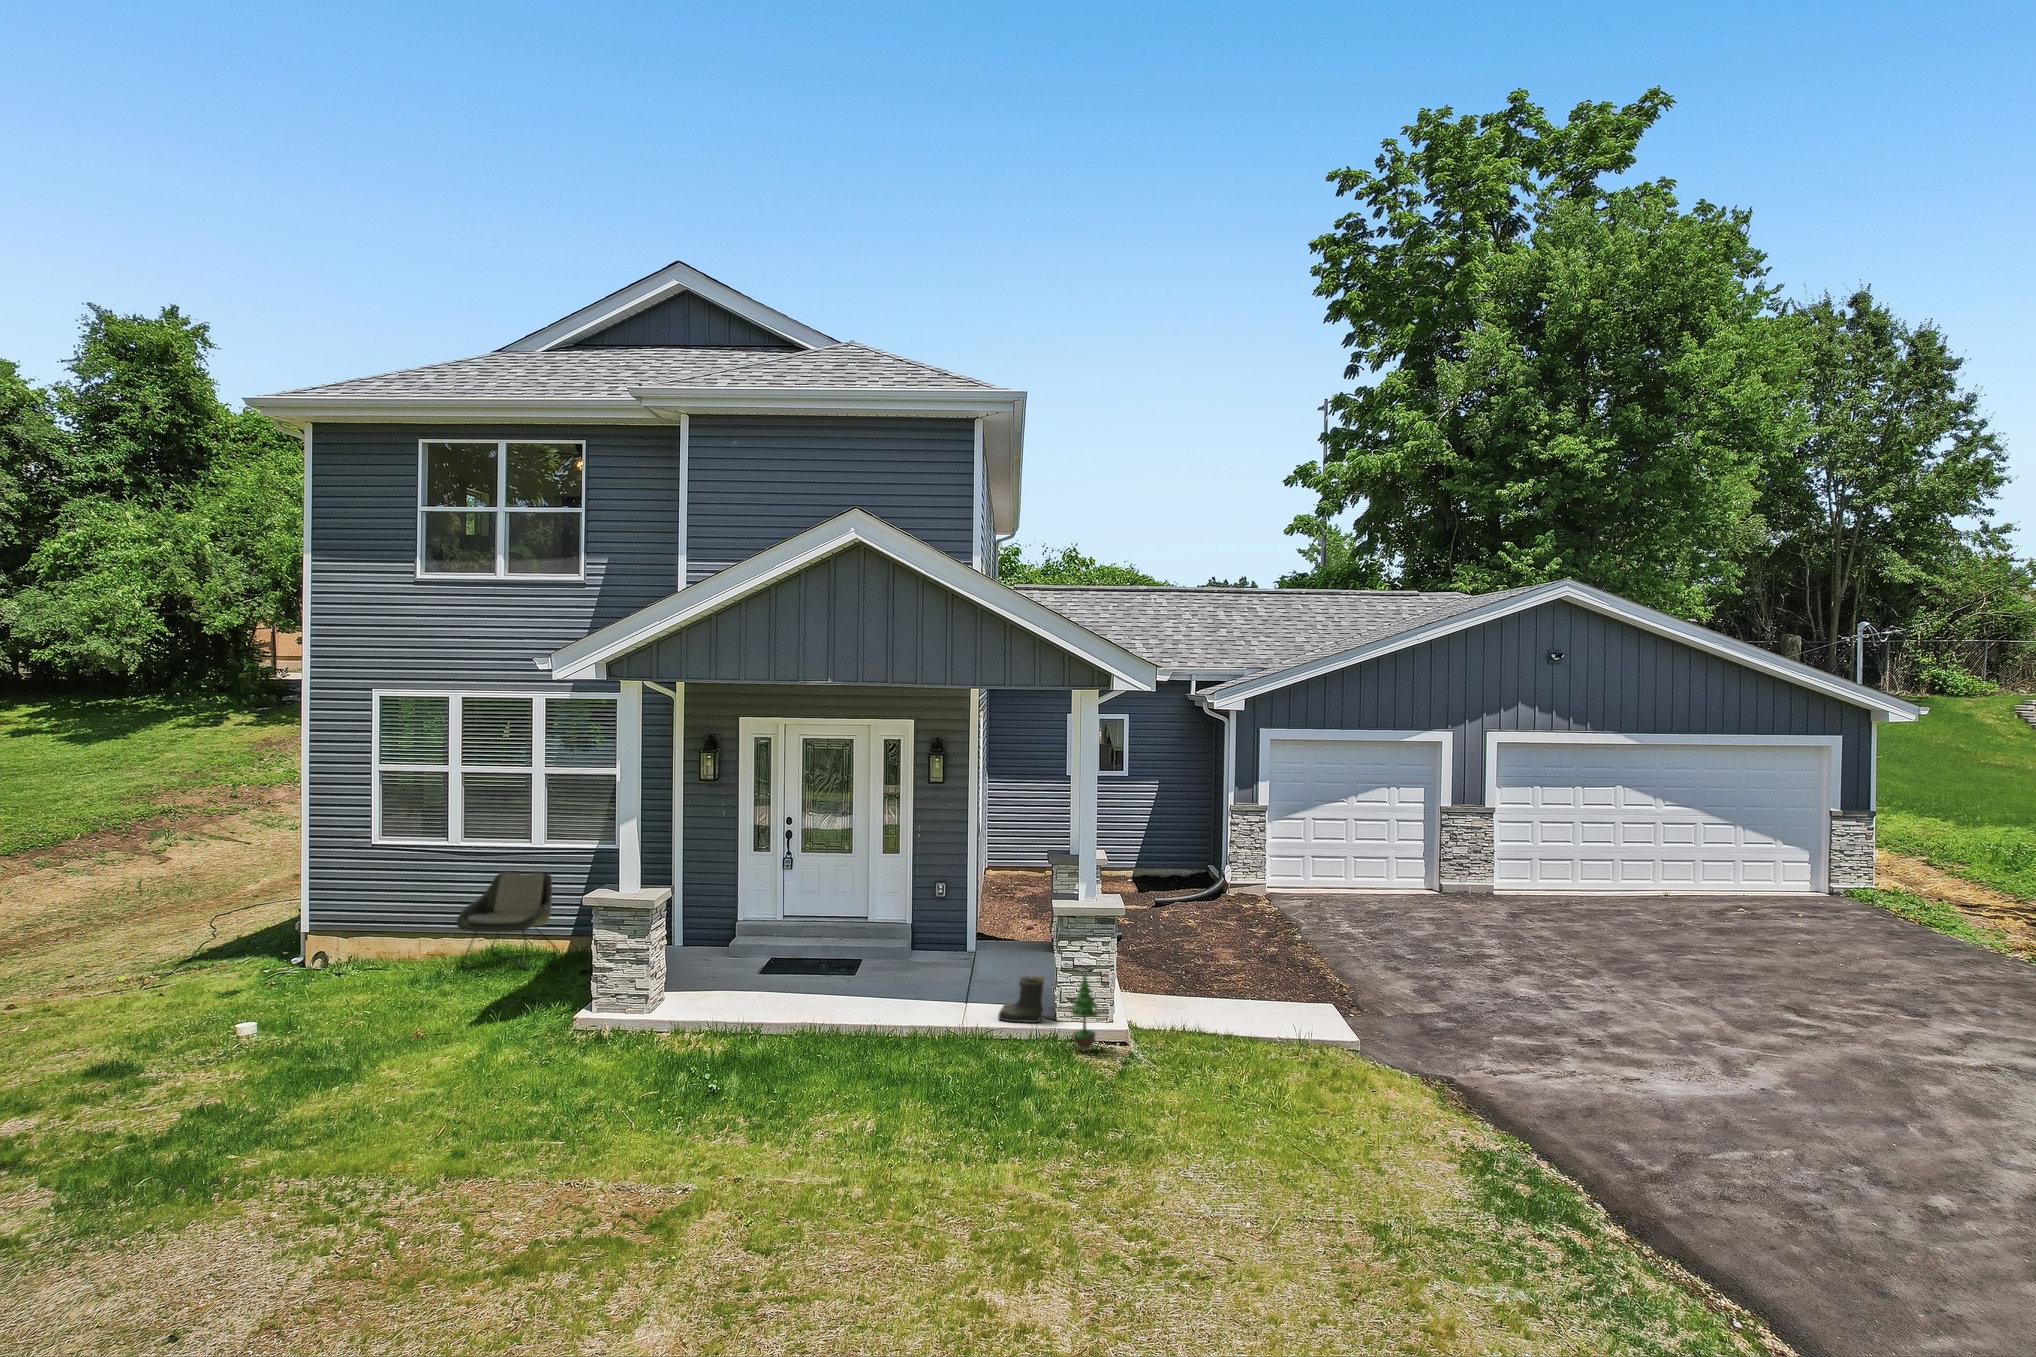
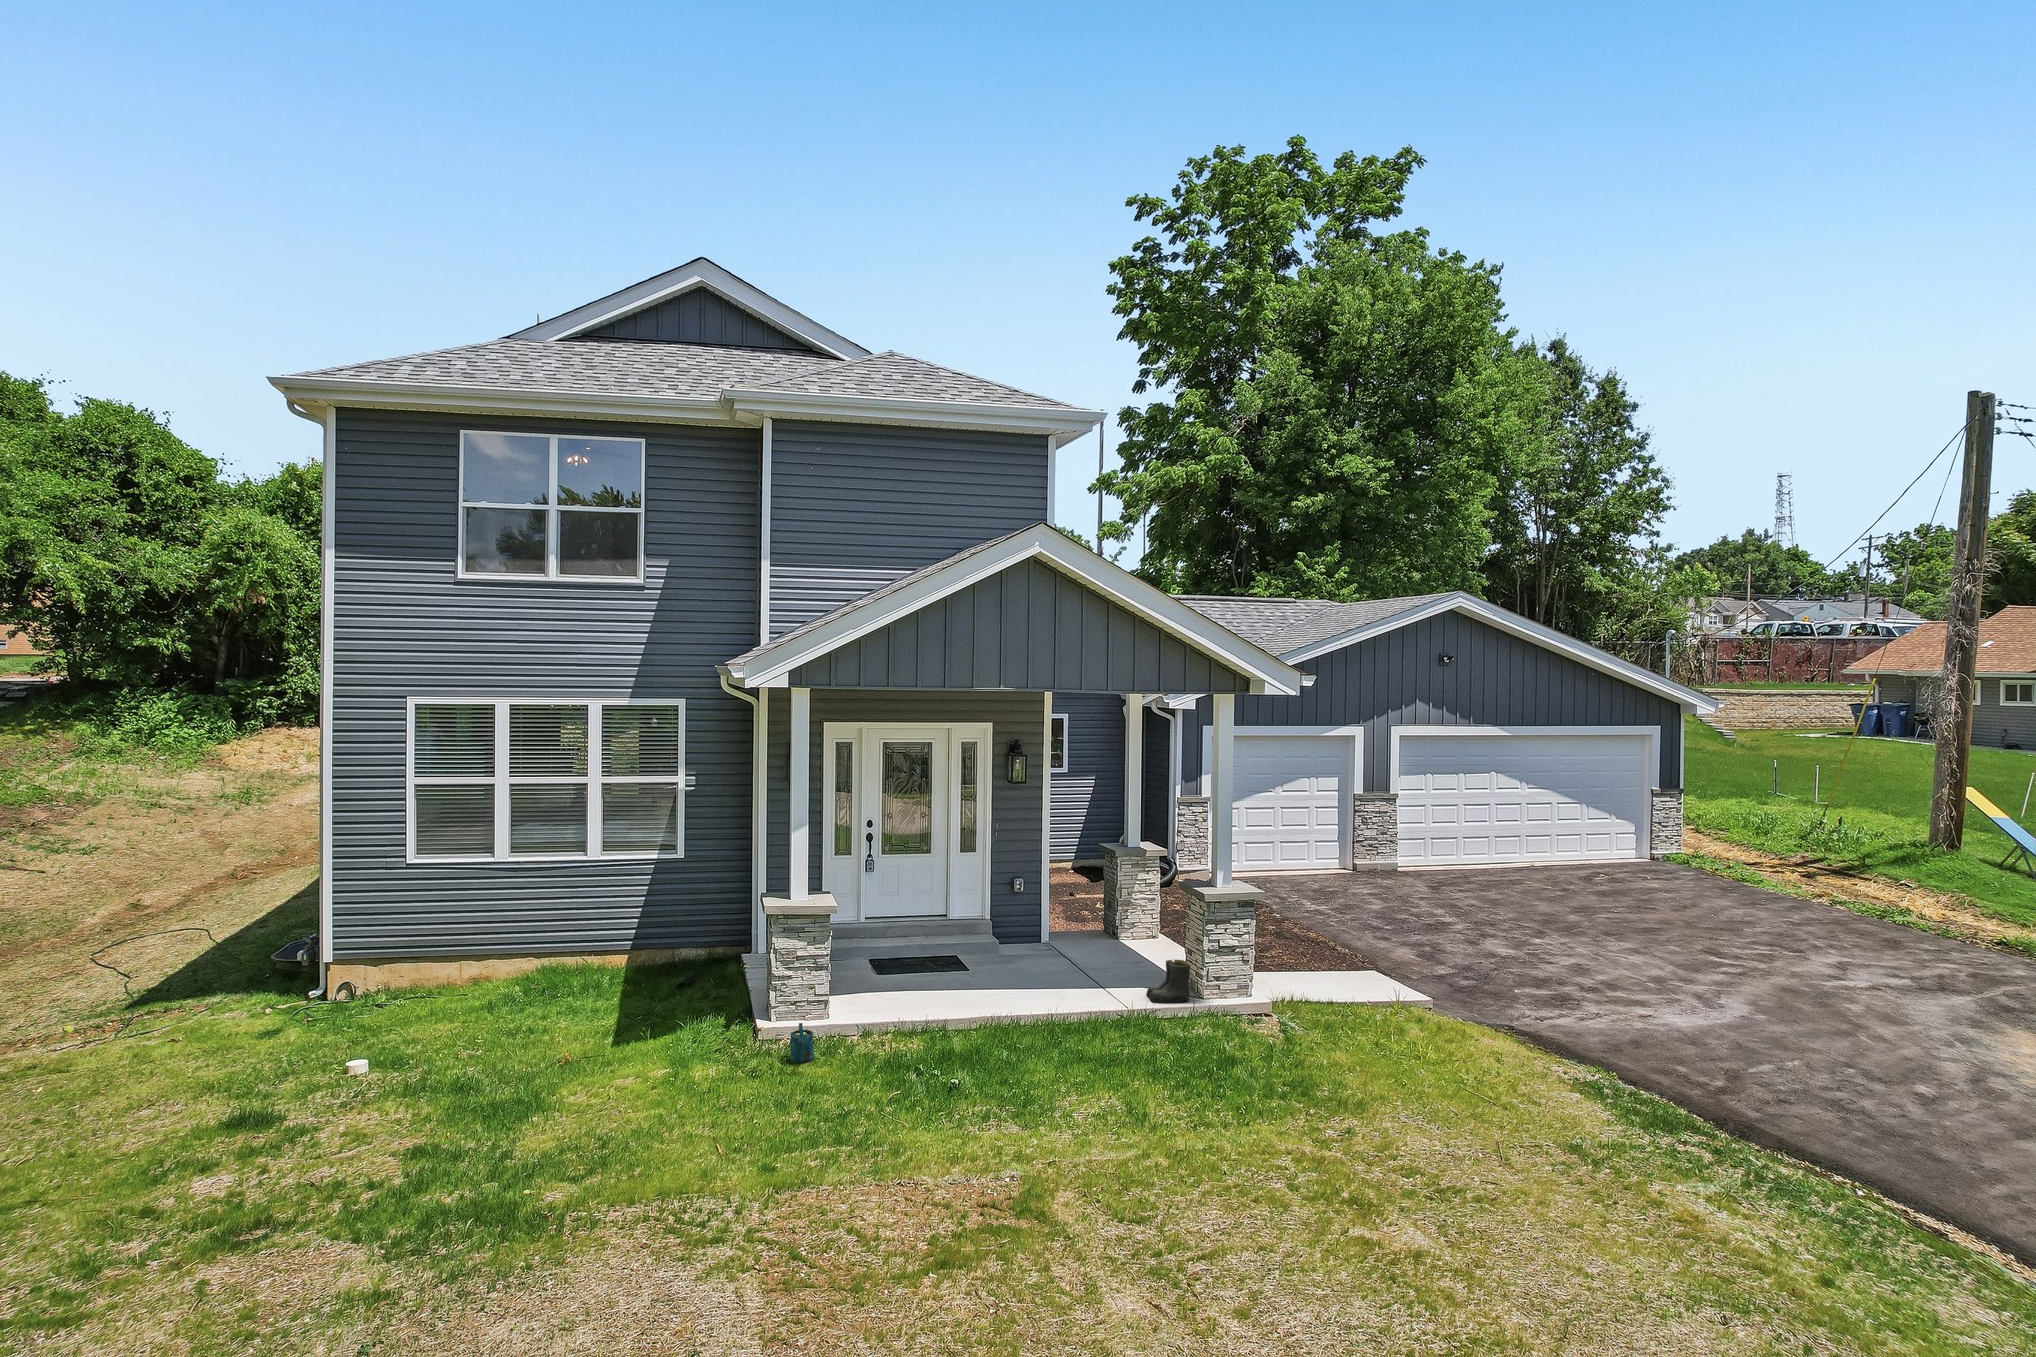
lounge chair: present [456,871,556,970] -> none [530,881,623,990]
potted tree: present [1071,975,1097,1051] -> none [1223,953,1249,1025]
watering can: none [597,1015,626,1055] -> present [790,1023,814,1063]

